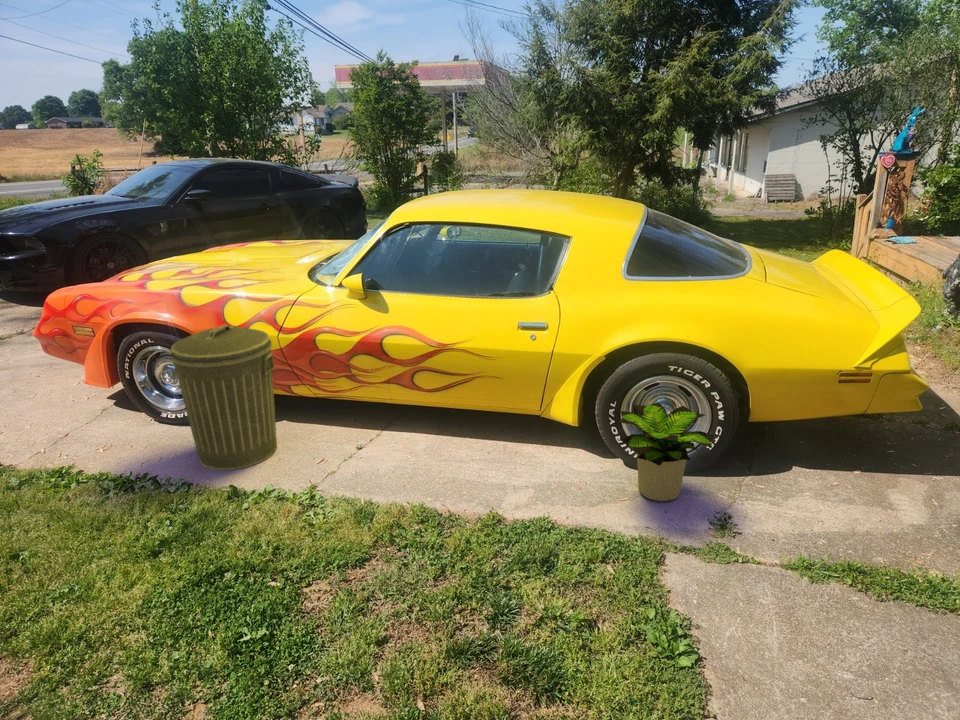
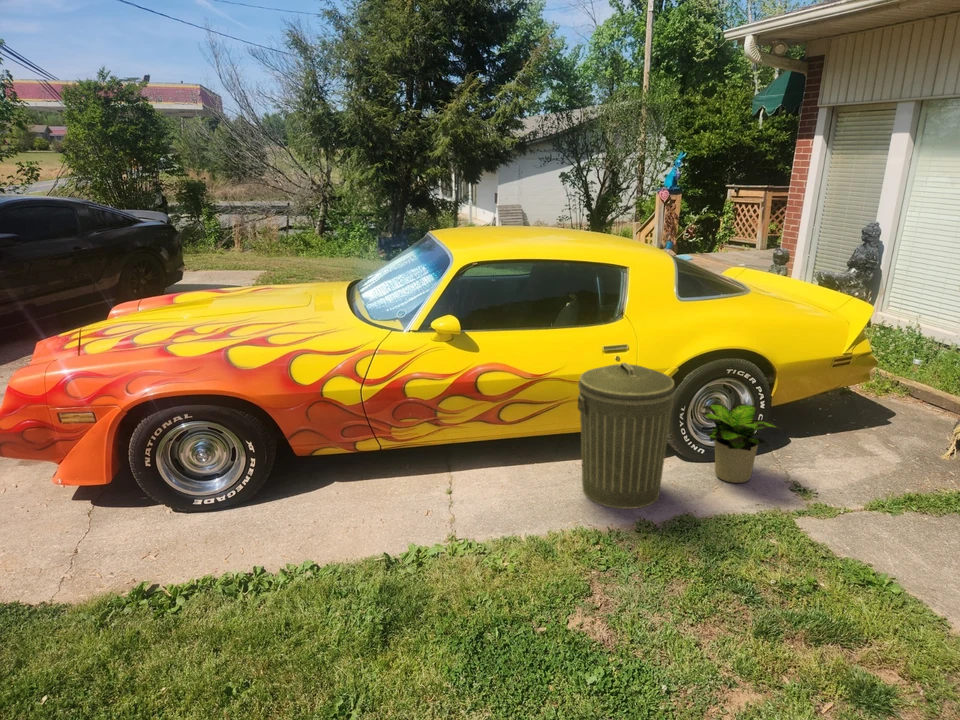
trash can: present [171,325,277,470] -> present [577,363,675,509]

